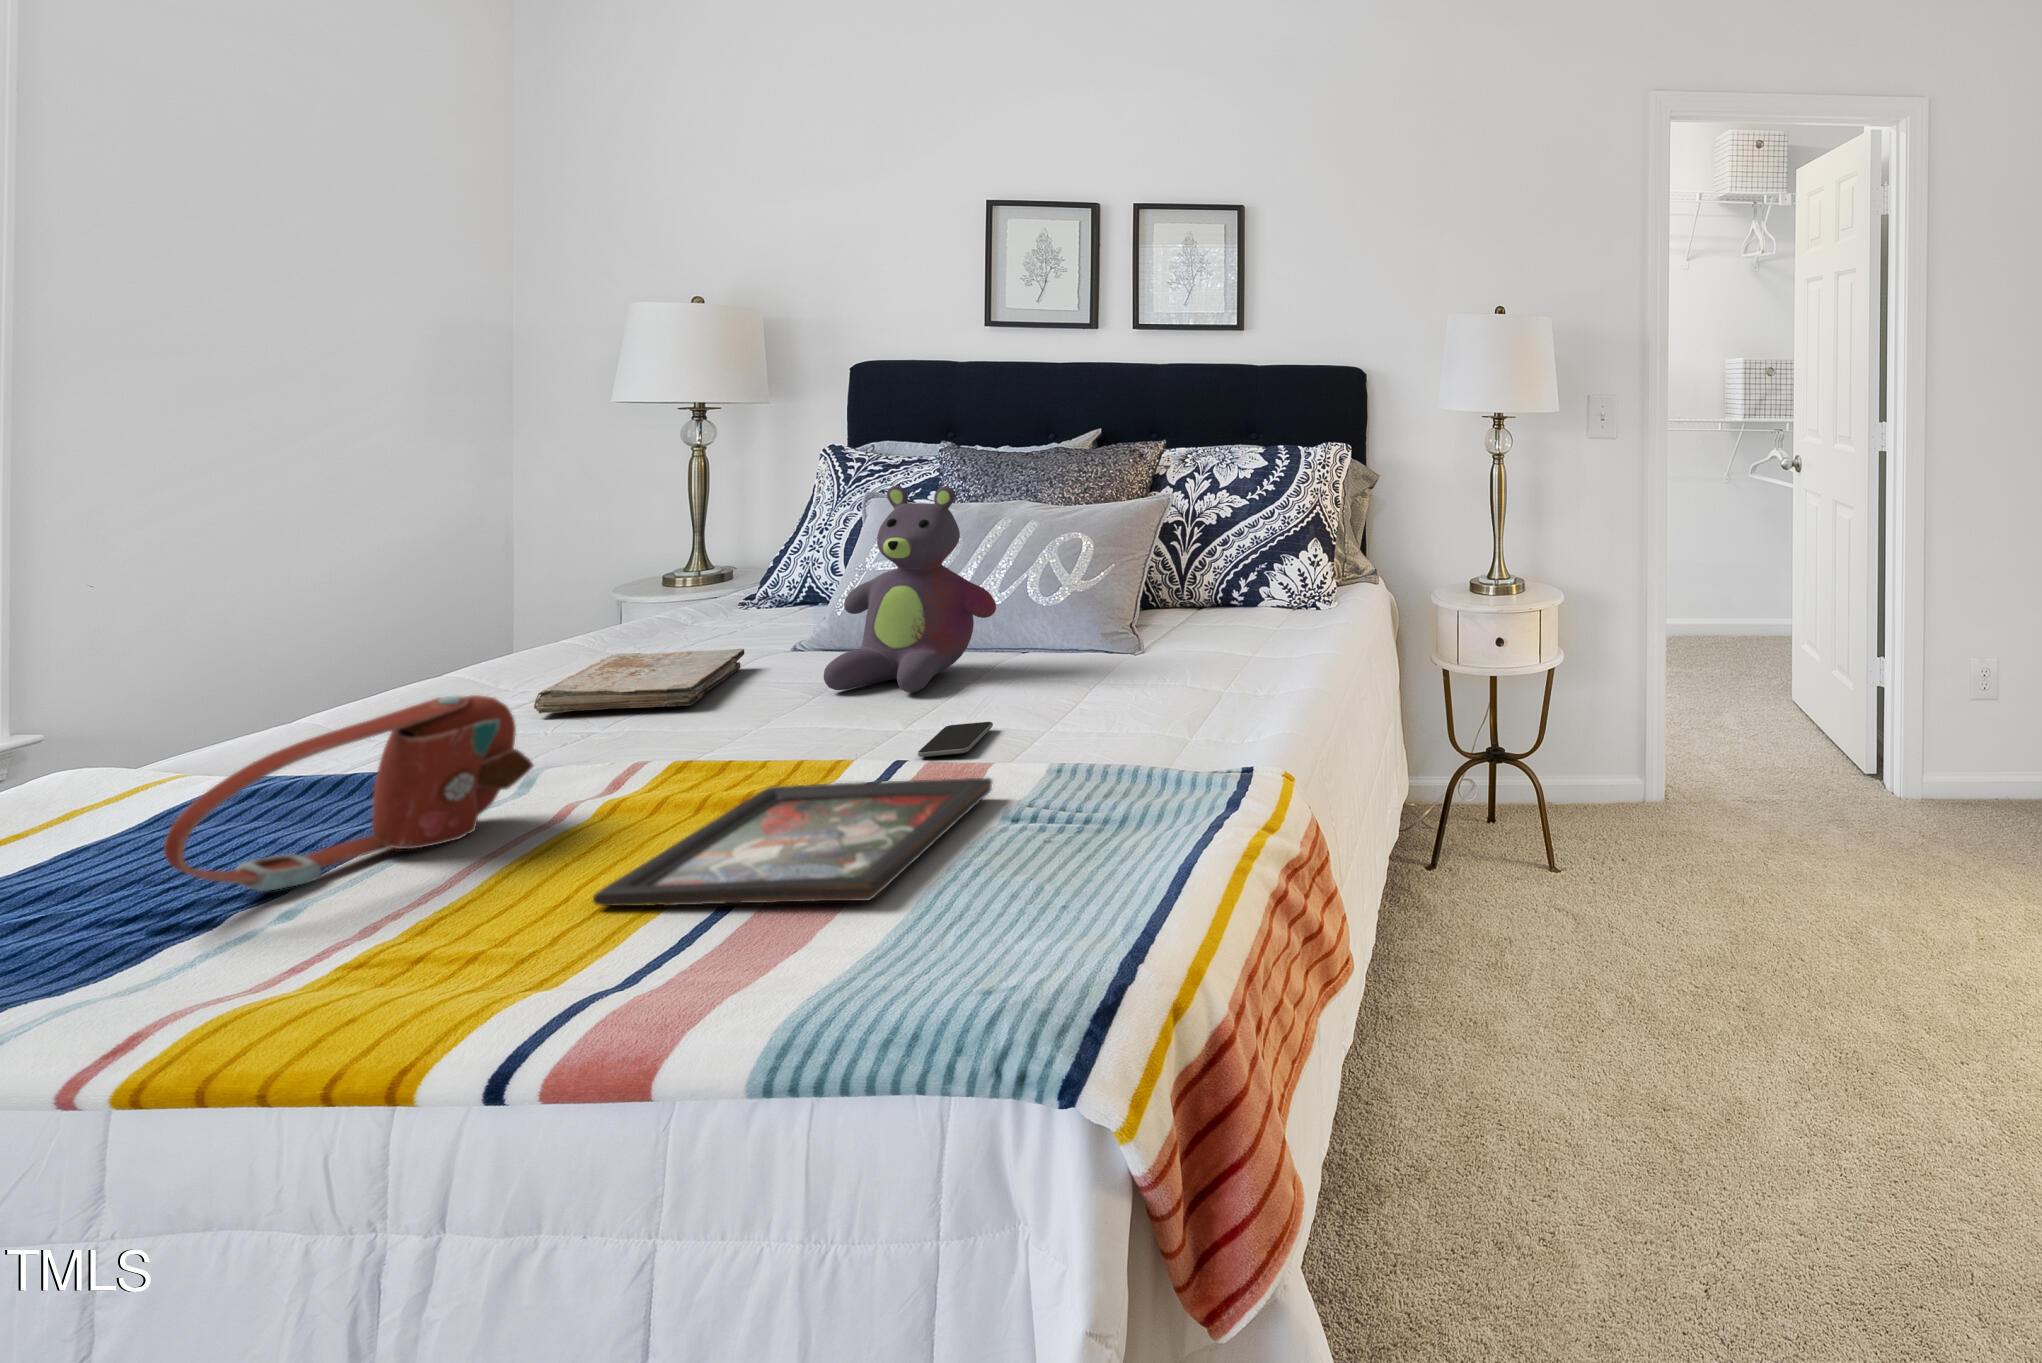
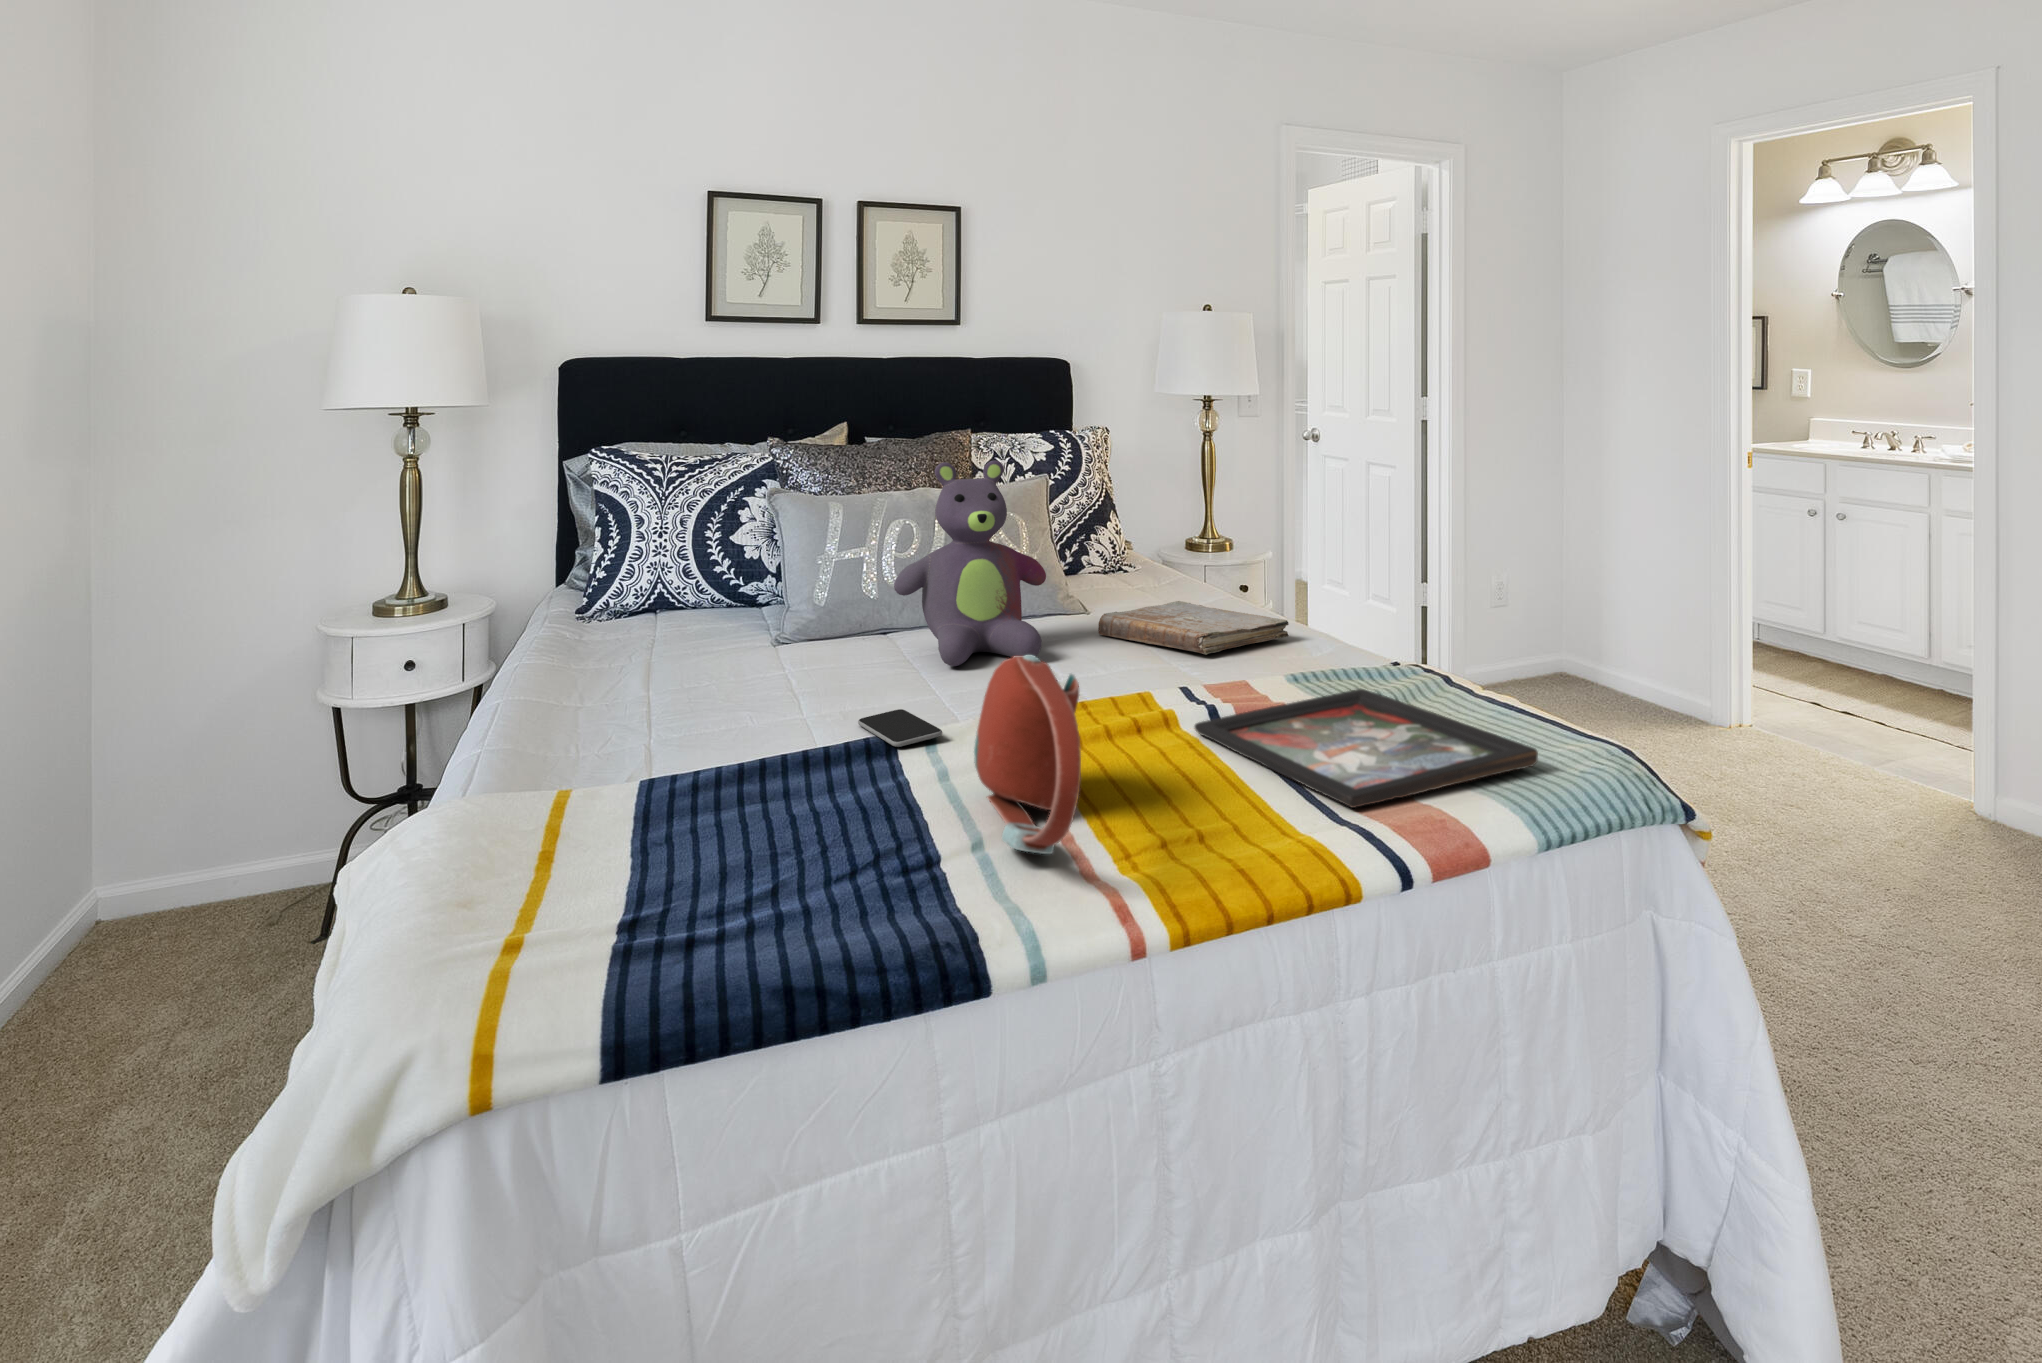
book: present [534,649,744,714] -> present [1098,601,1289,654]
smartphone: present [918,722,993,757] -> present [858,709,942,747]

